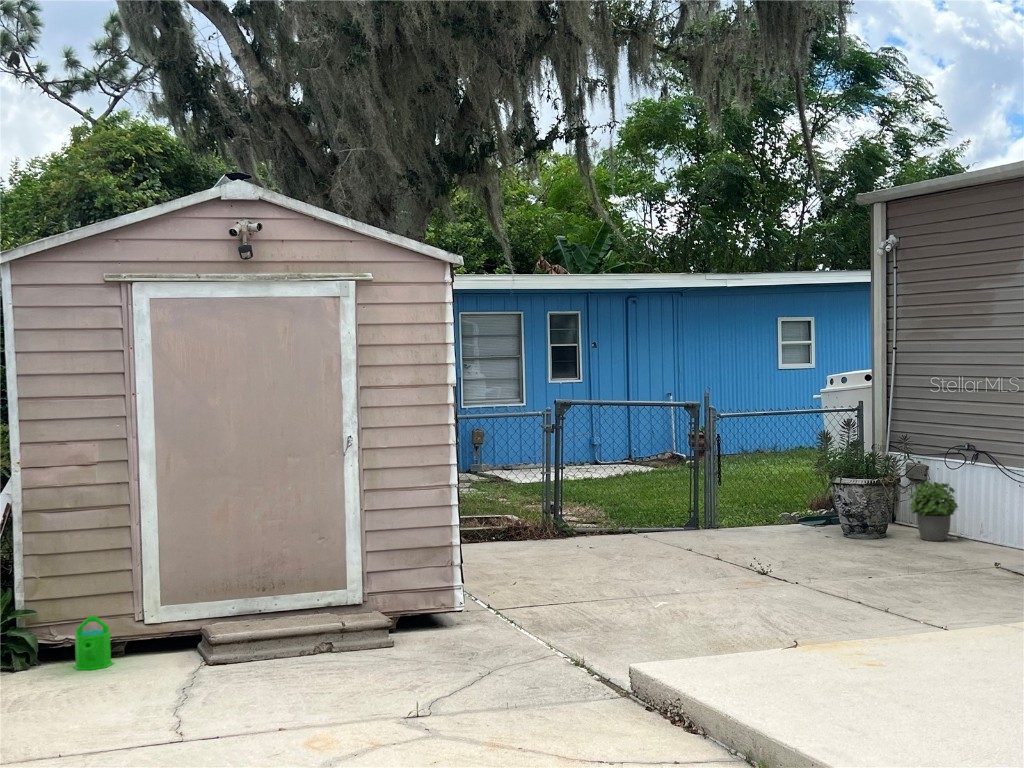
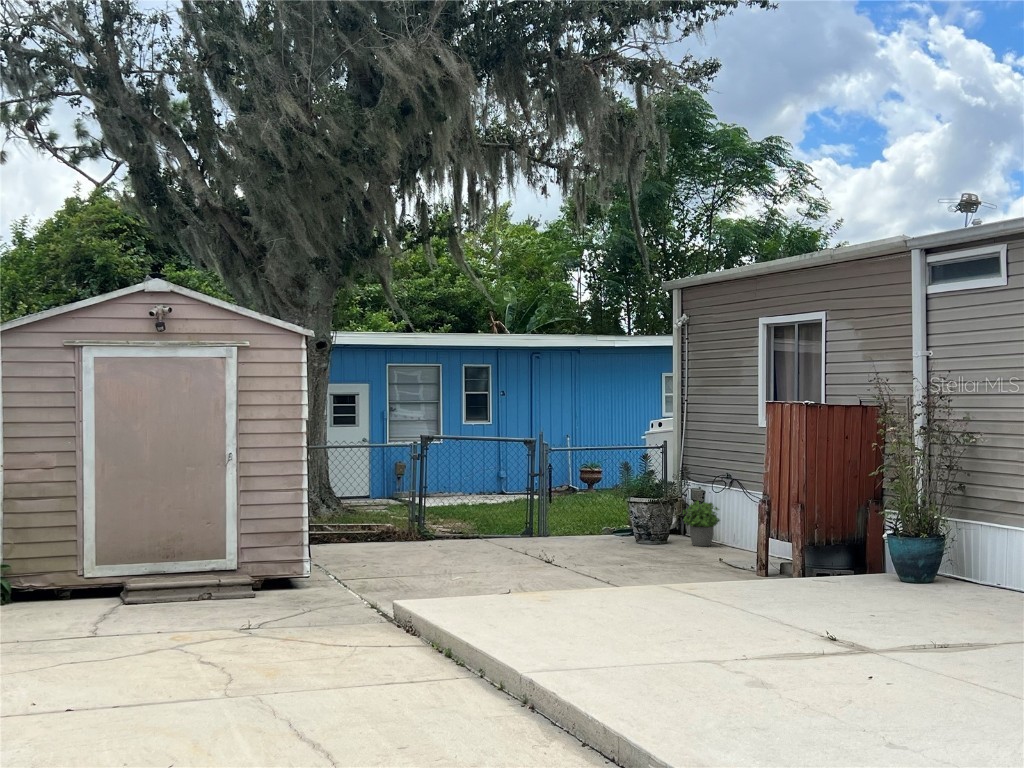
watering can: present [73,616,113,670] -> none [32,569,61,605]

